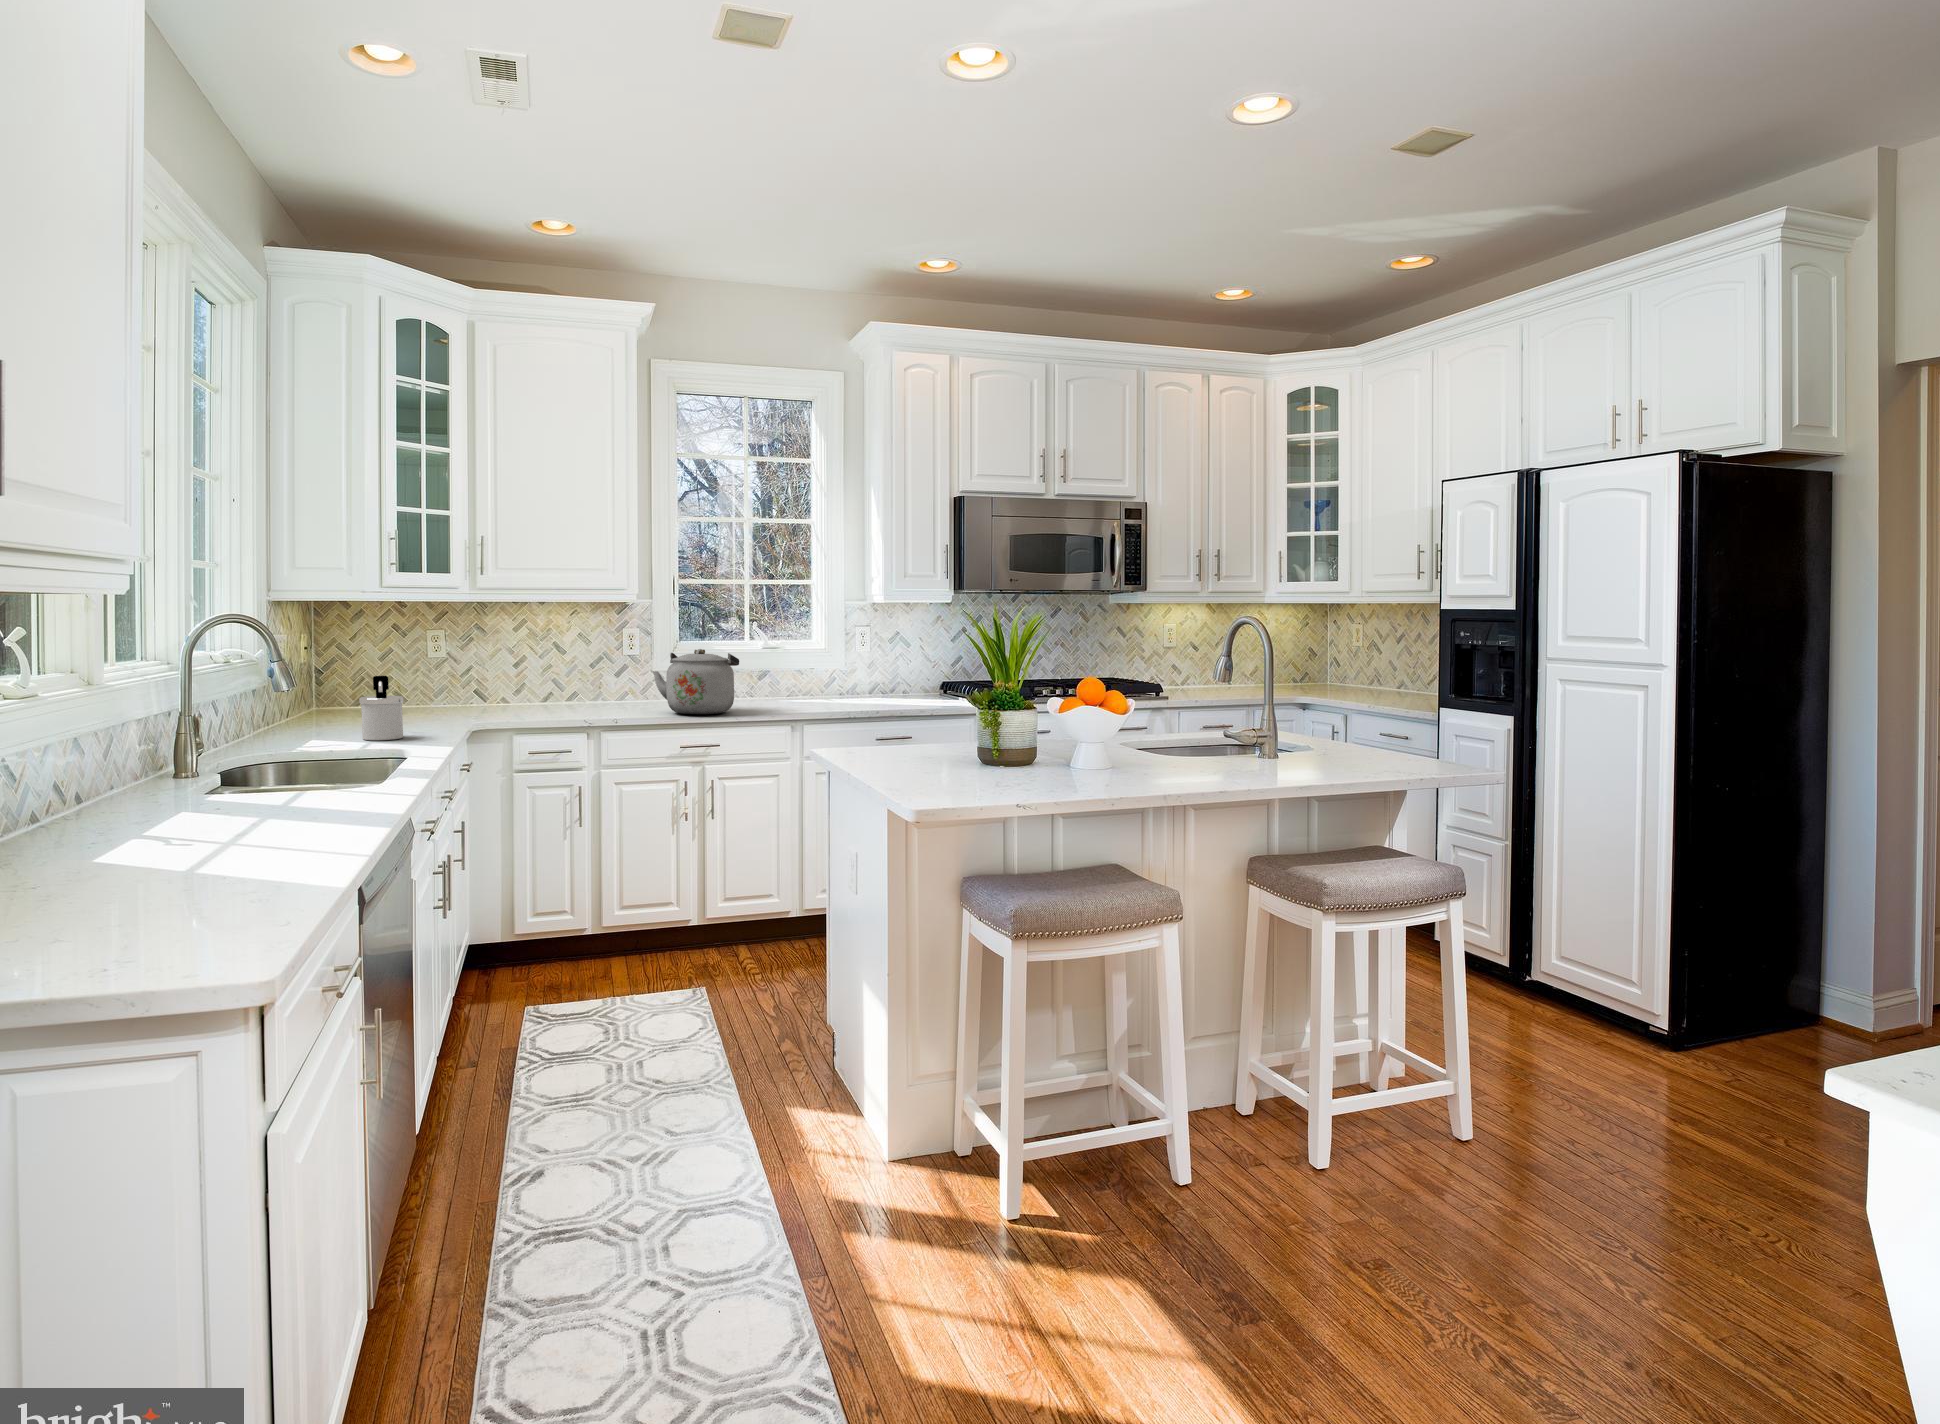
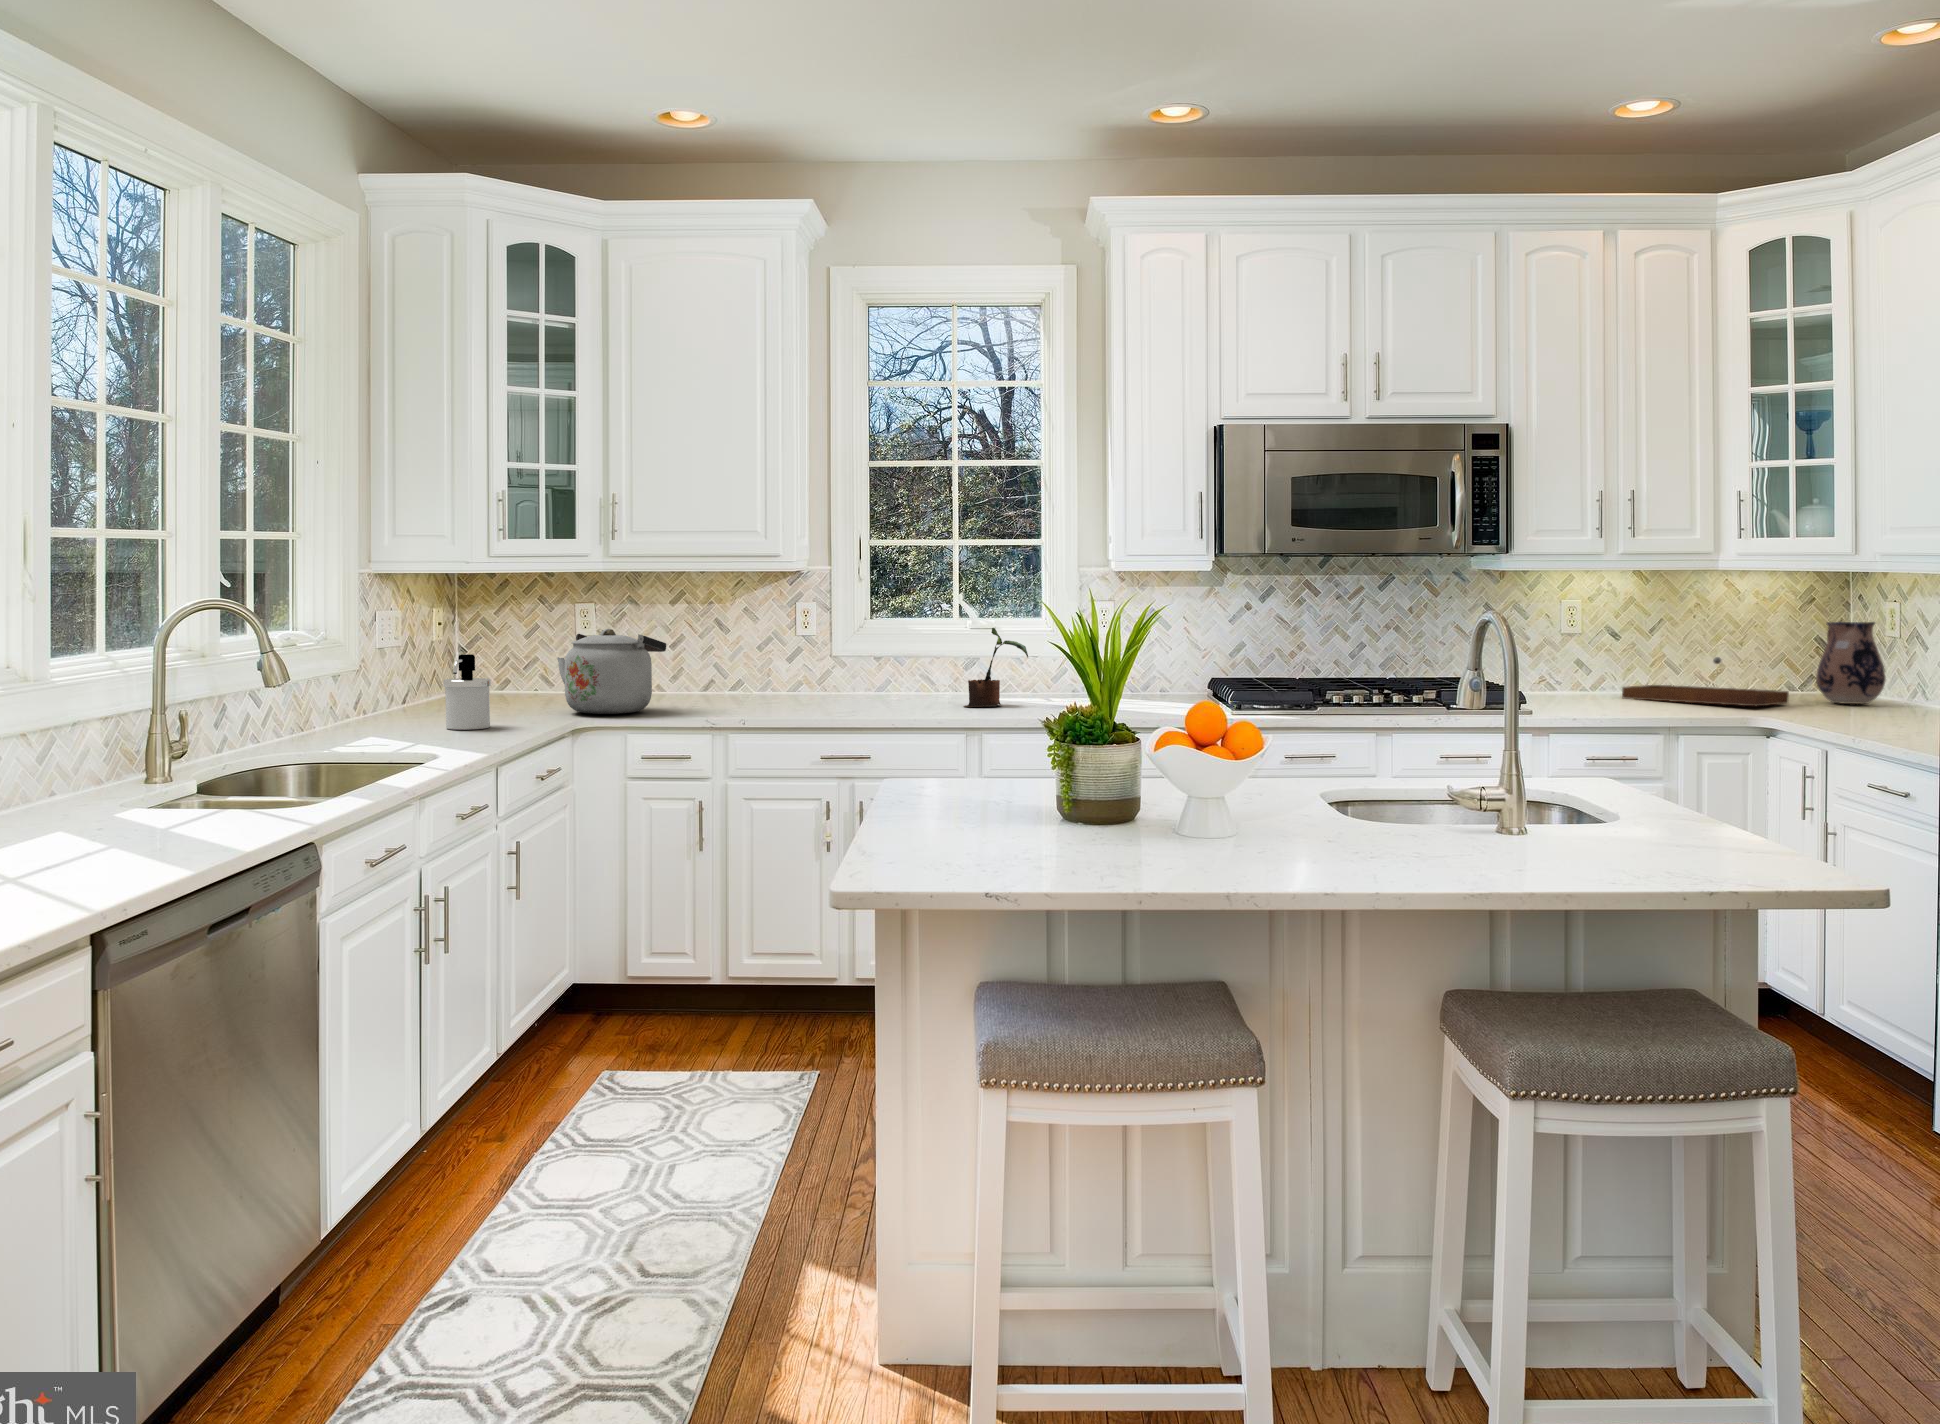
ceramic pitcher: none [1311,640,1347,691] -> present [1816,622,1886,704]
potted plant: none [773,647,822,708] -> present [964,628,1028,707]
kettle: present [653,649,739,714] -> present [557,629,666,714]
tray: none [1204,662,1298,694] -> present [1622,657,1789,706]

